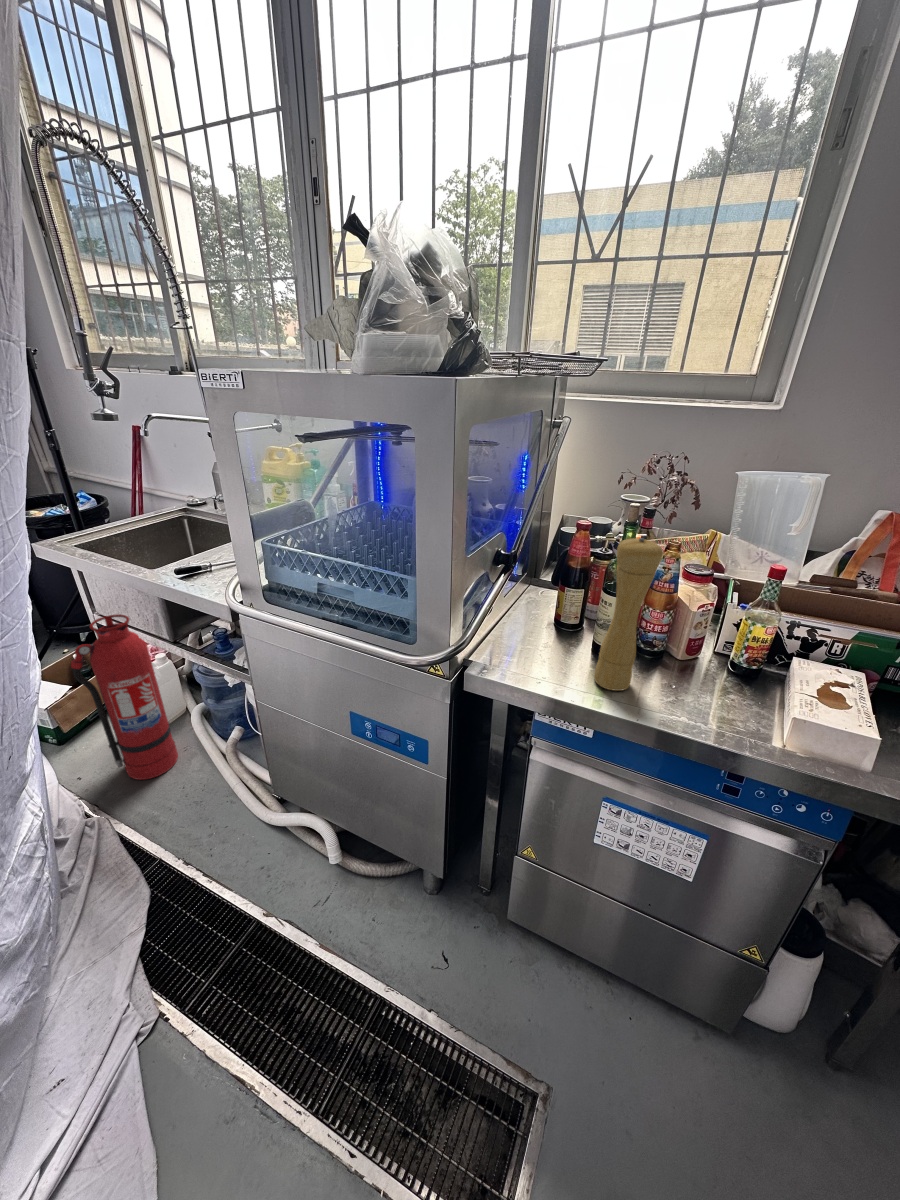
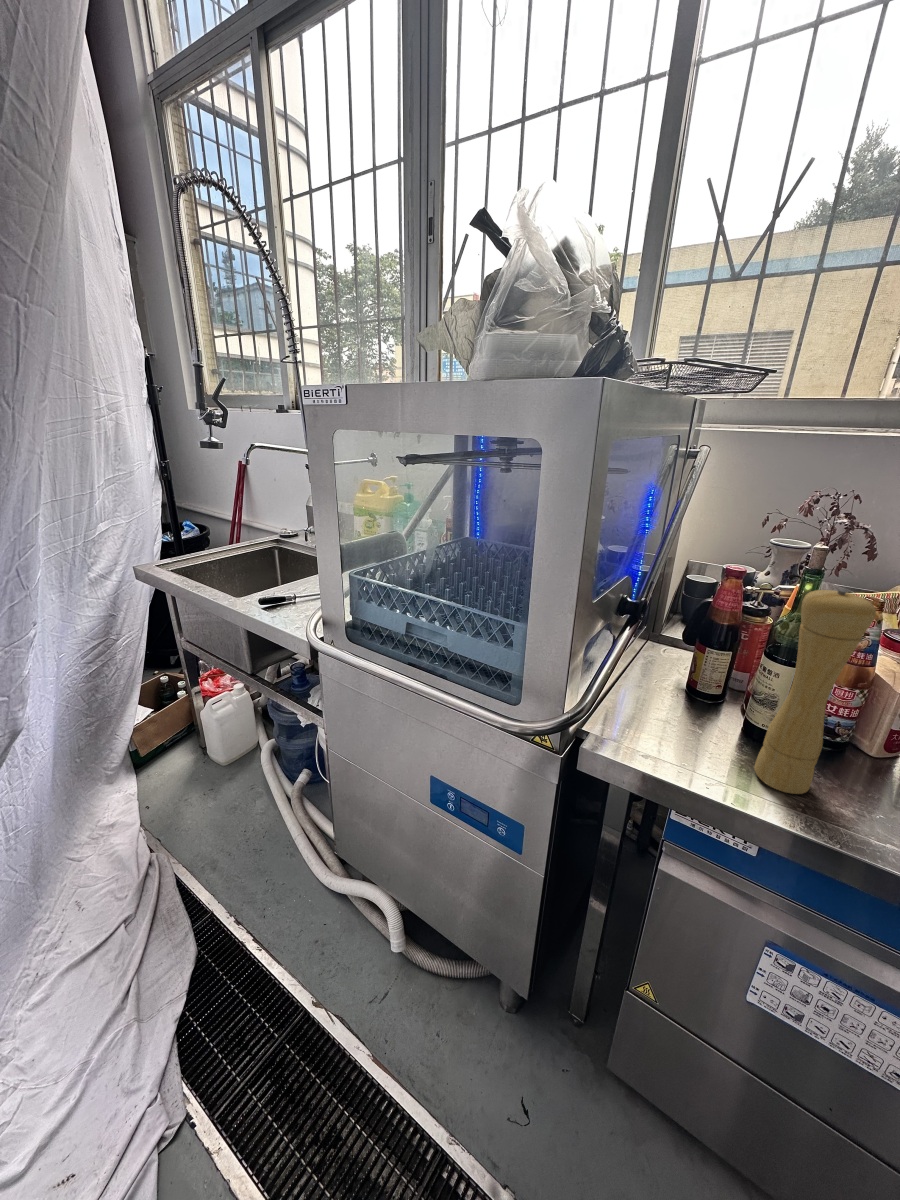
fire extinguisher: present [71,614,178,780] -> none [152,641,243,818]

